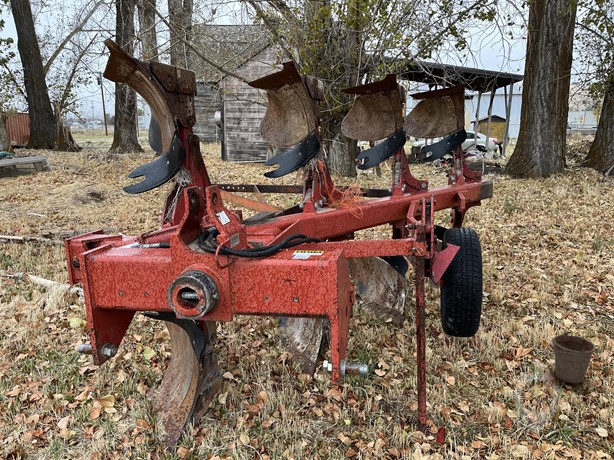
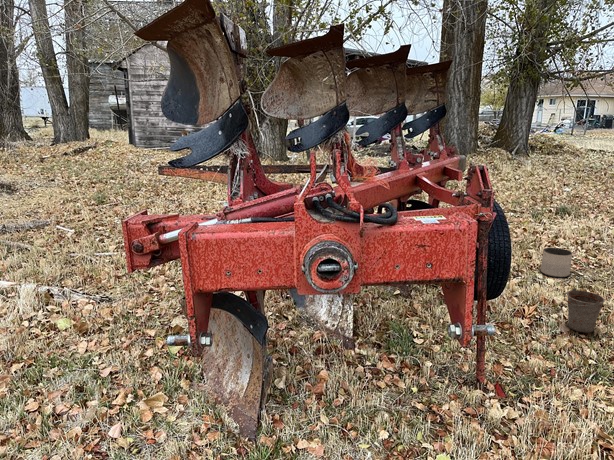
planter: none [559,284,595,318] -> present [541,248,572,277]

